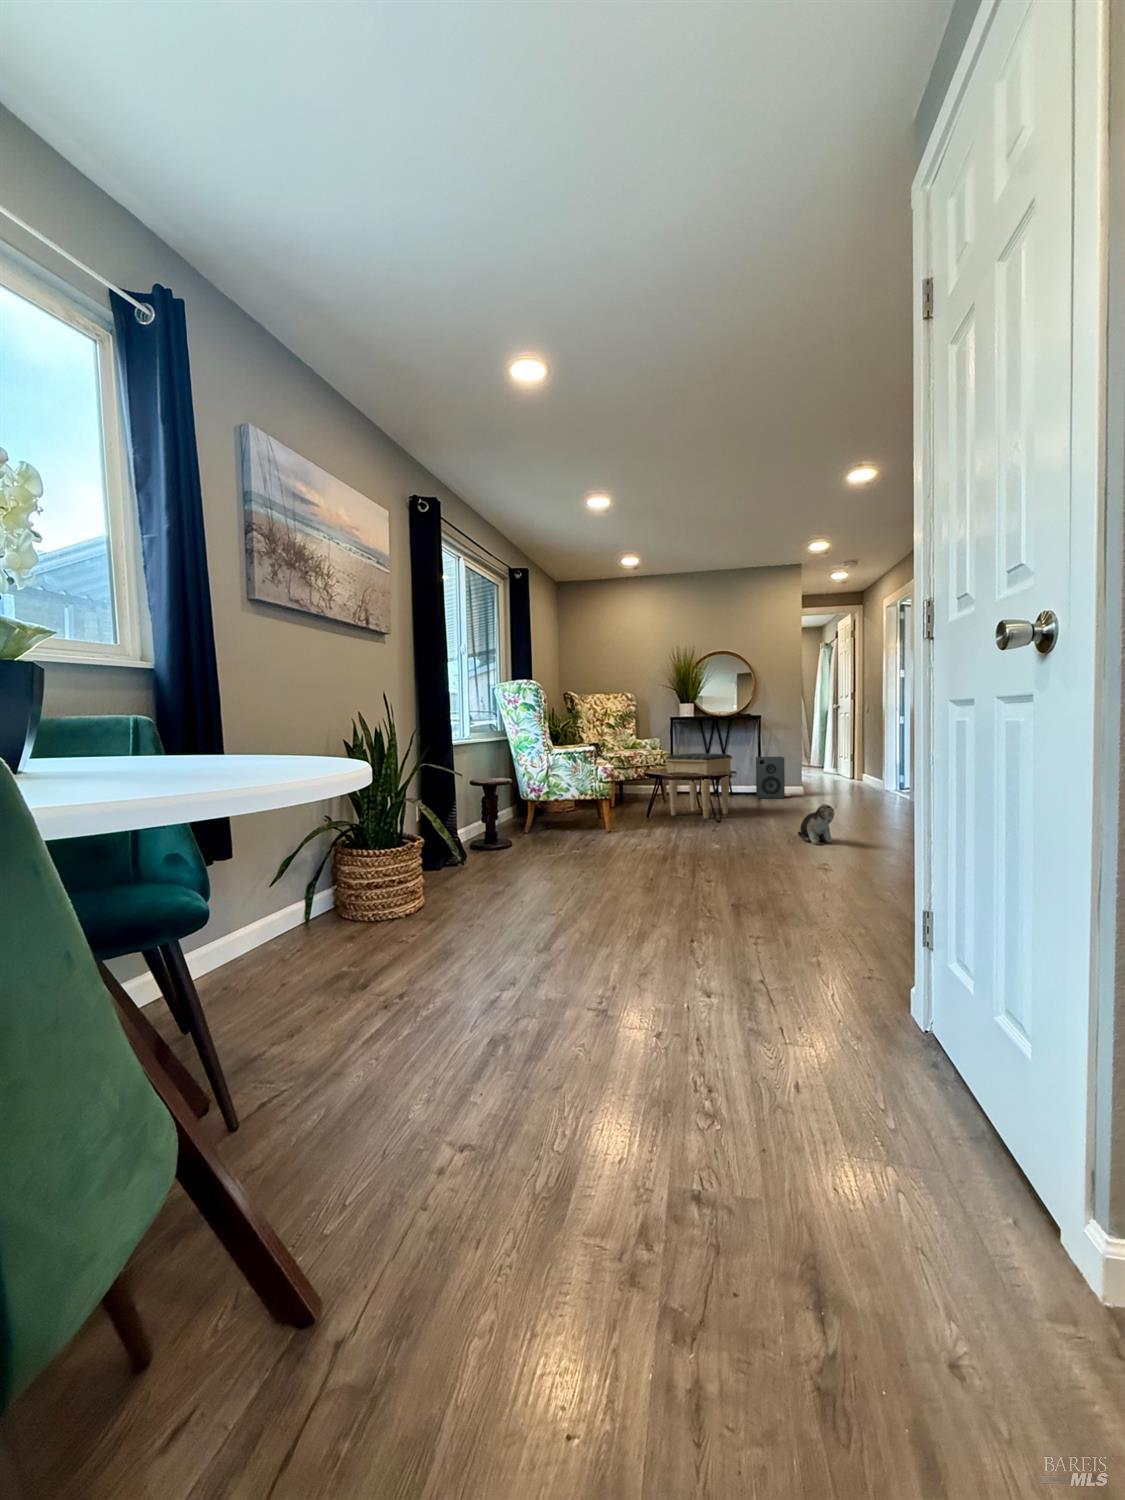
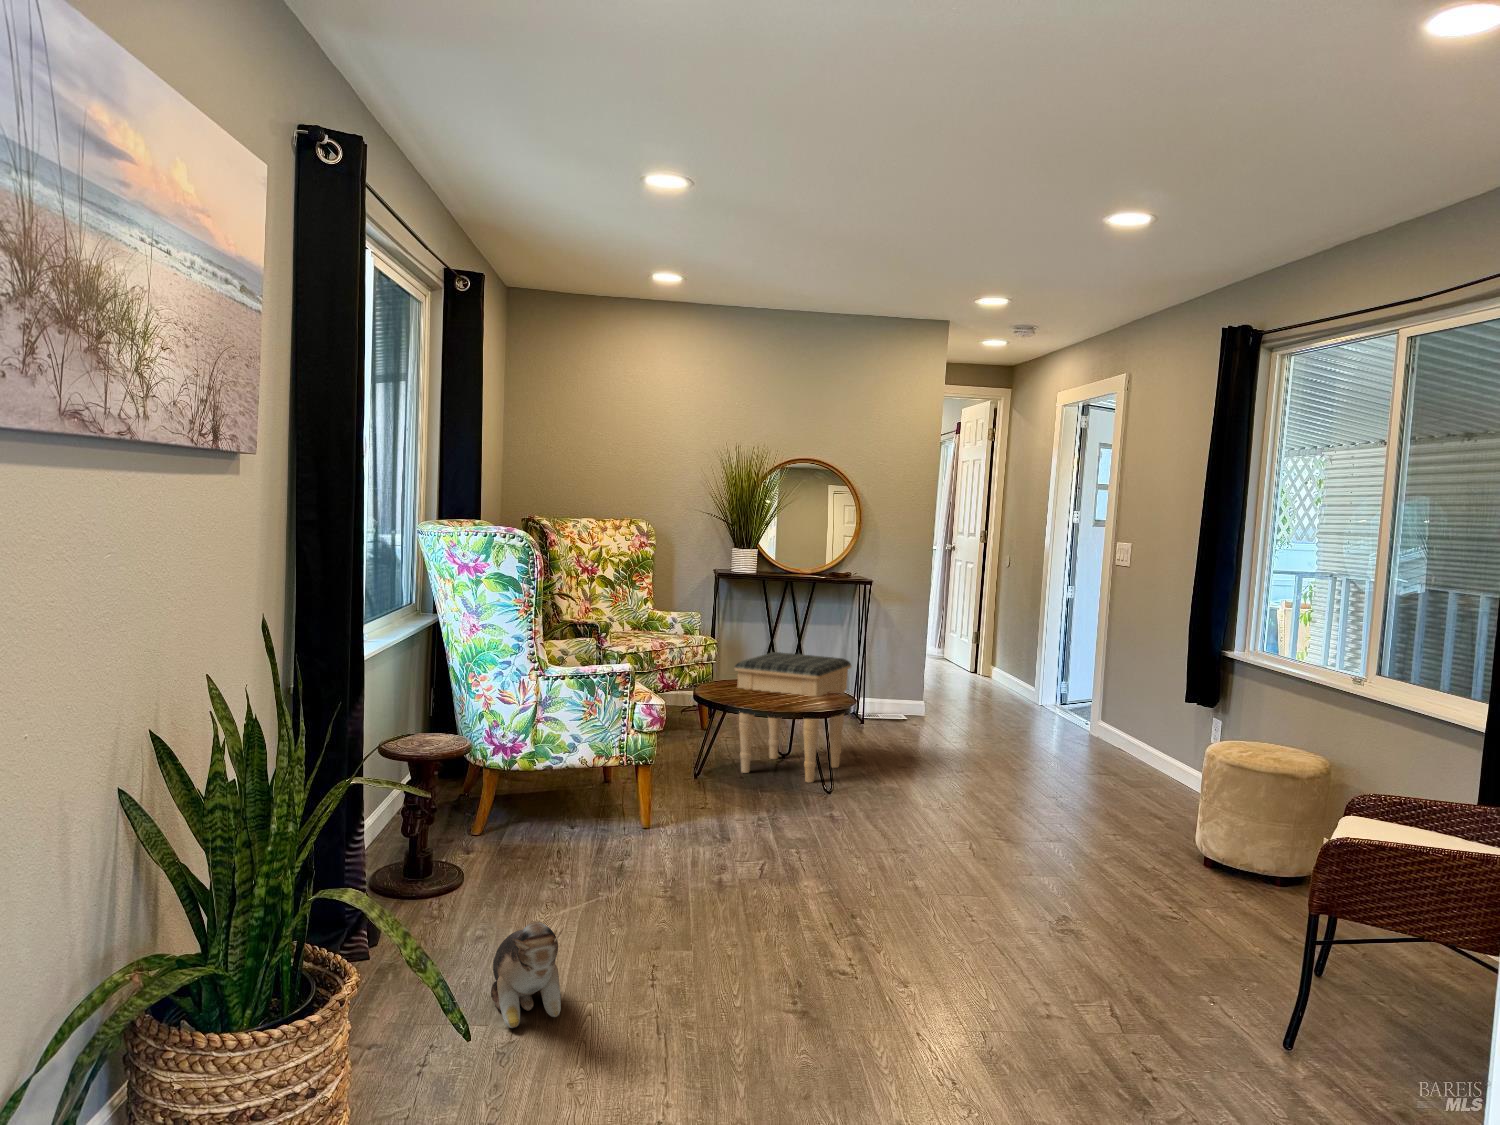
speaker: present [756,757,785,798] -> none [857,645,910,721]
plush toy: present [798,804,837,844] -> present [491,921,564,1028]

